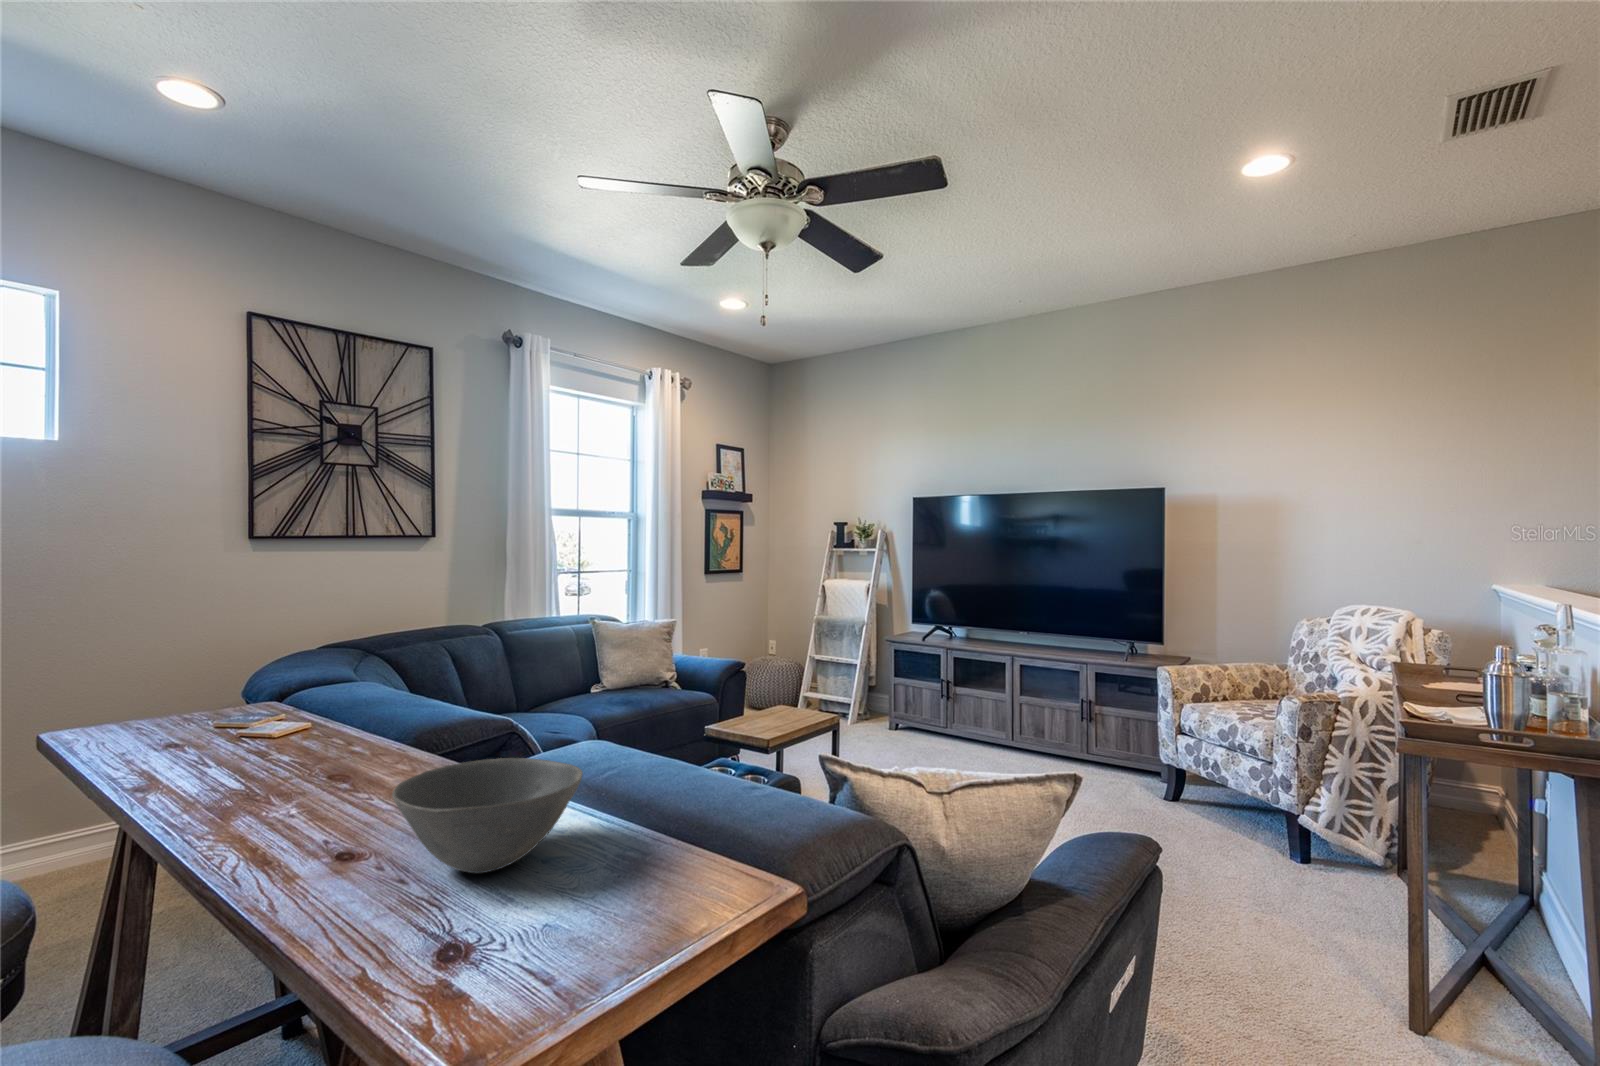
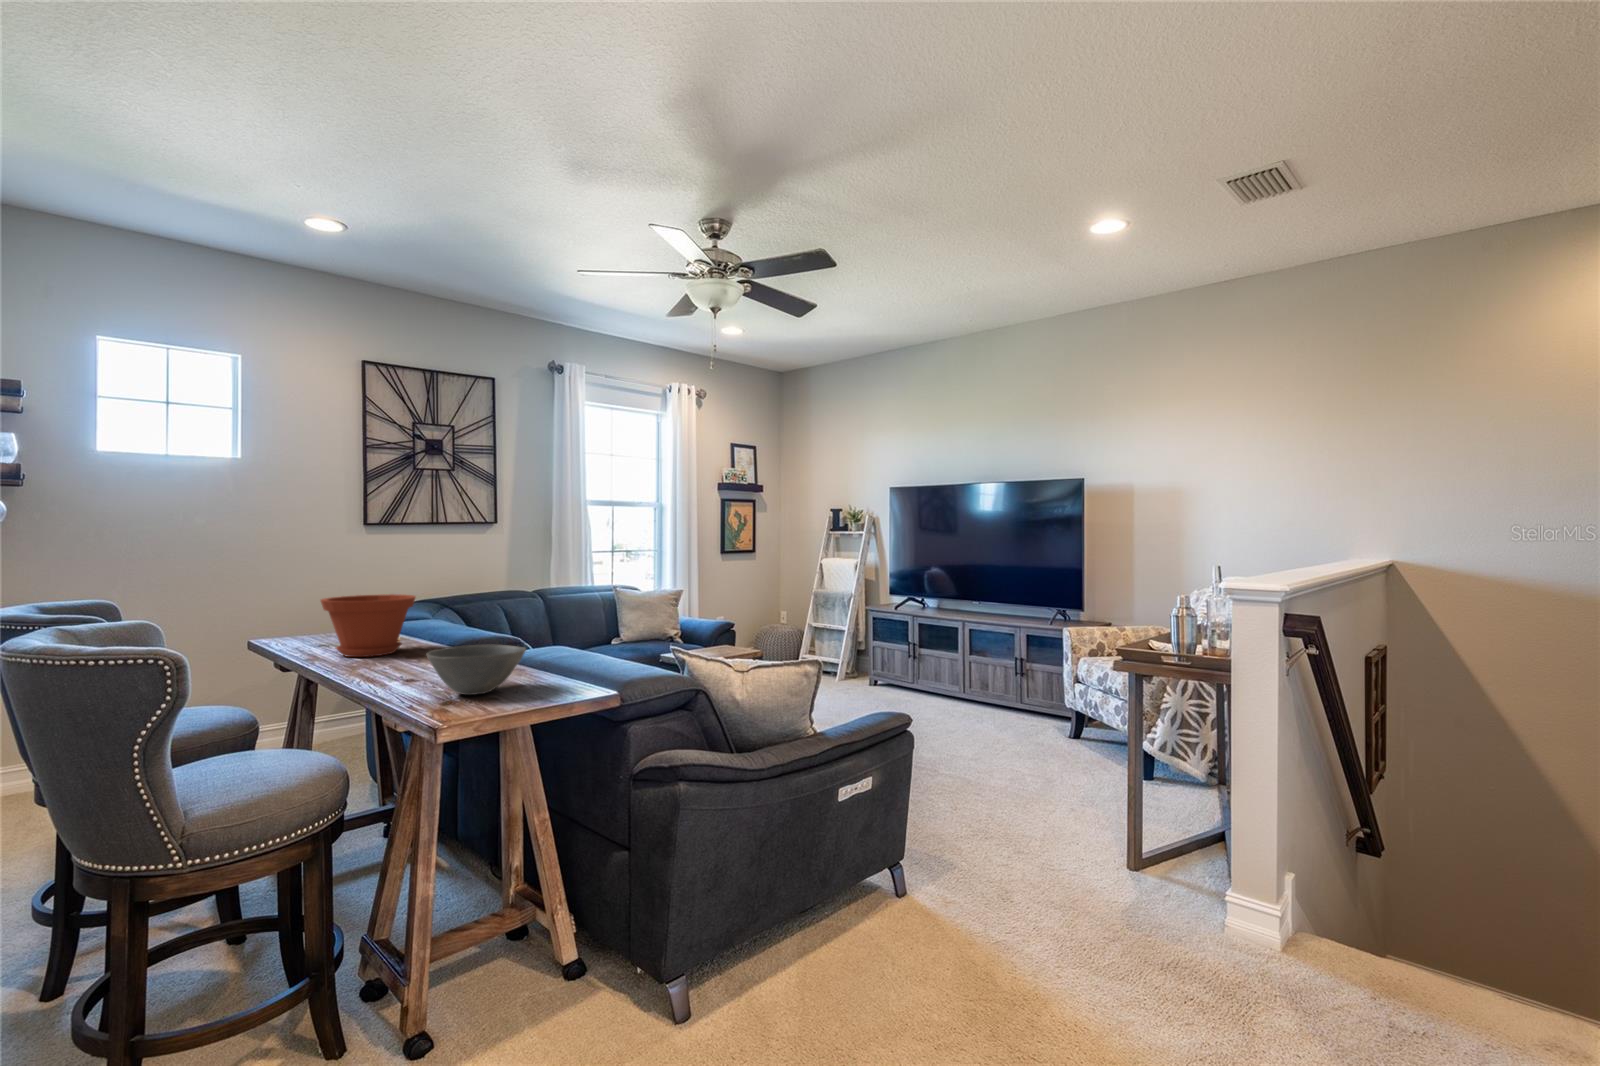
plant pot: none [176,649,343,760] -> present [321,594,416,657]

